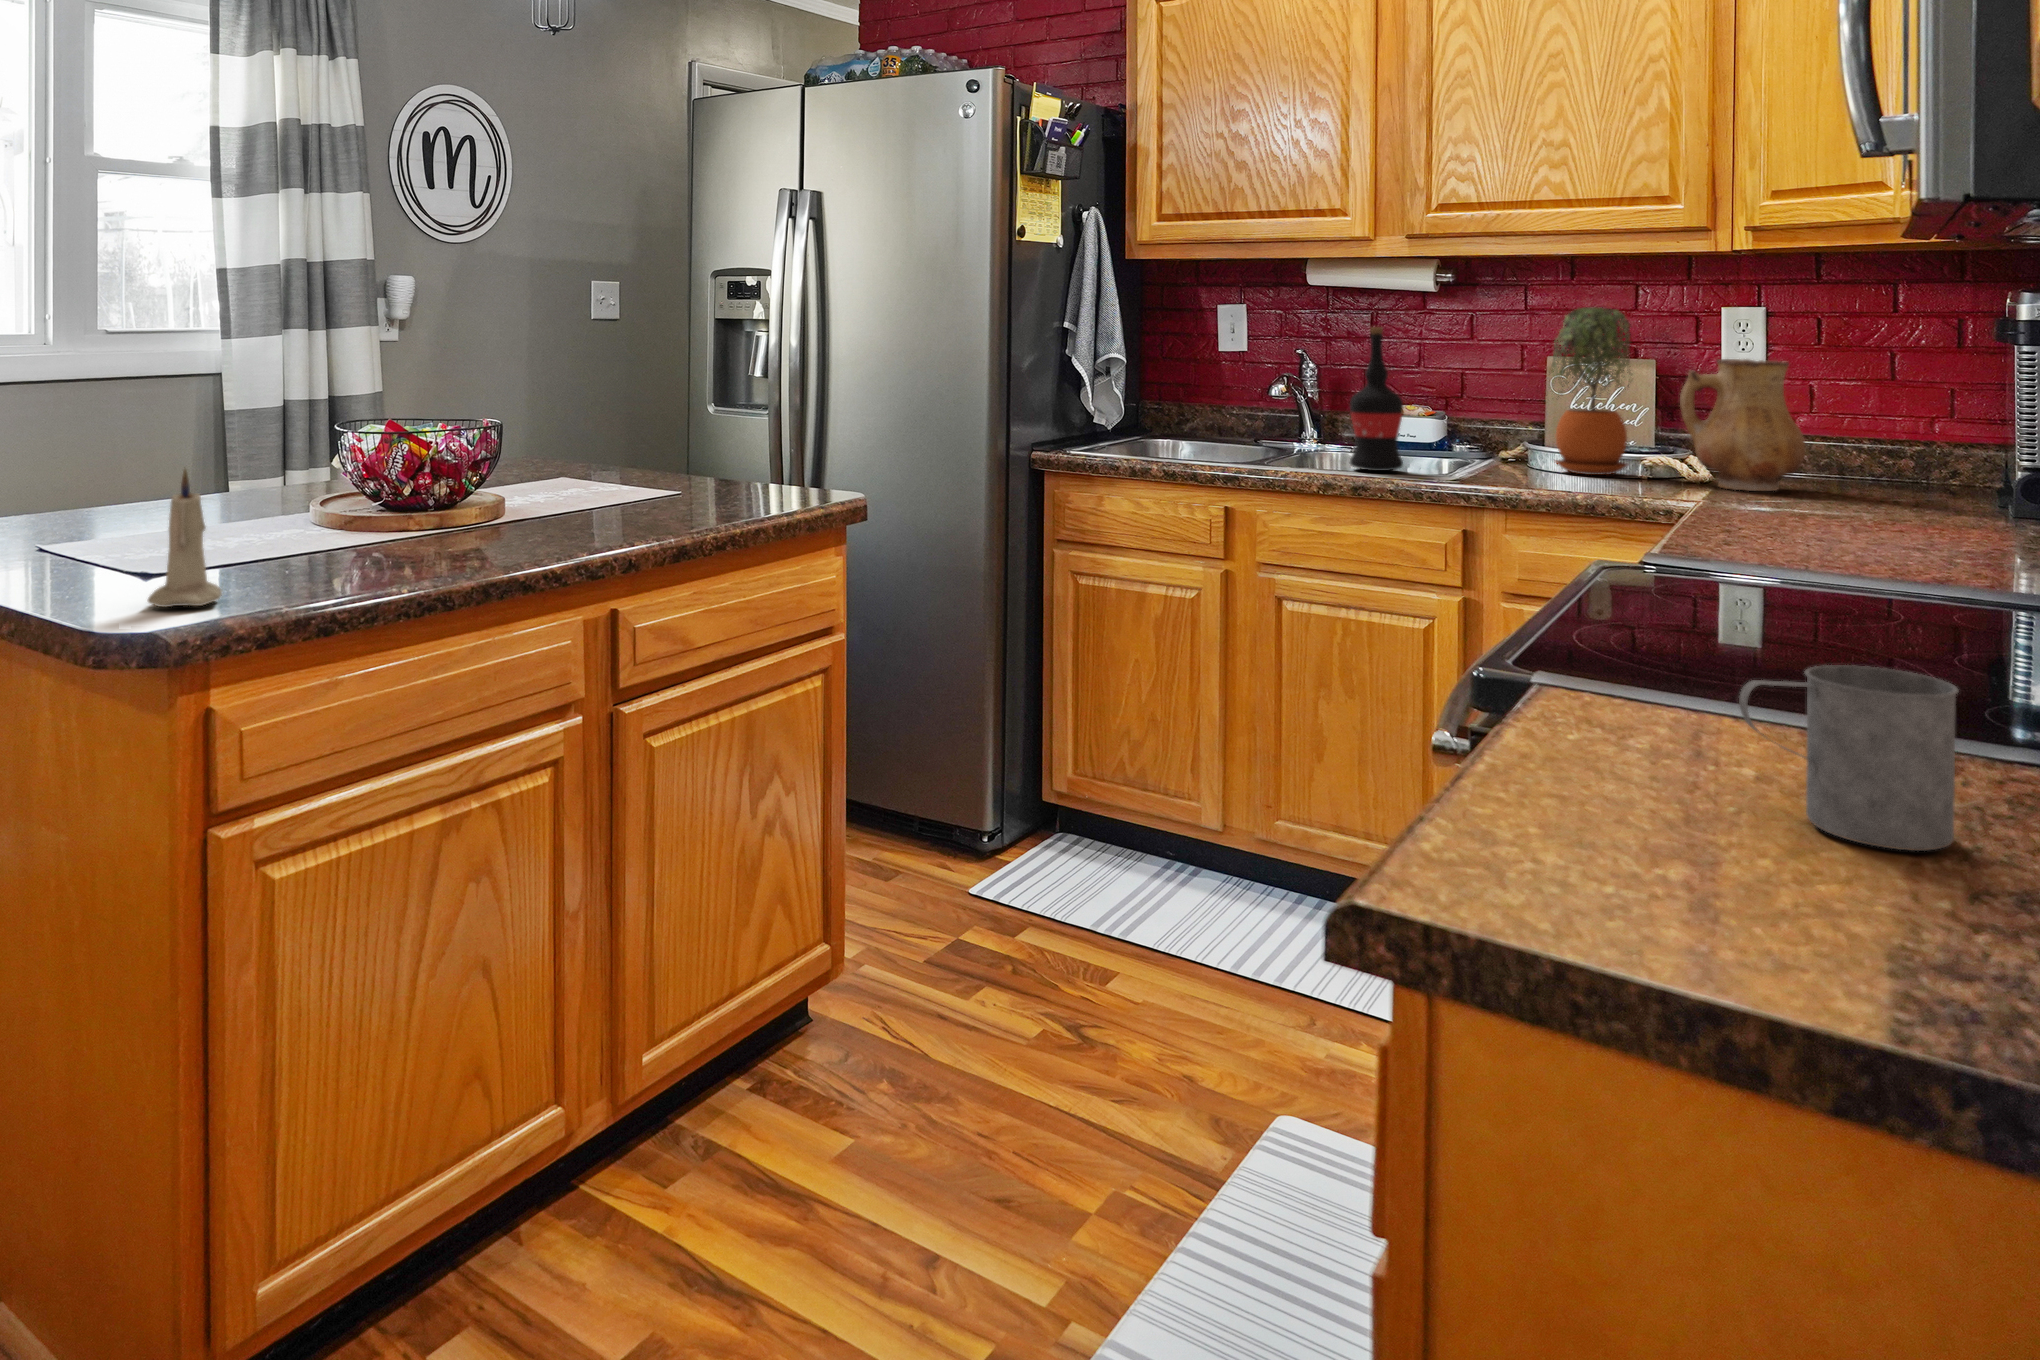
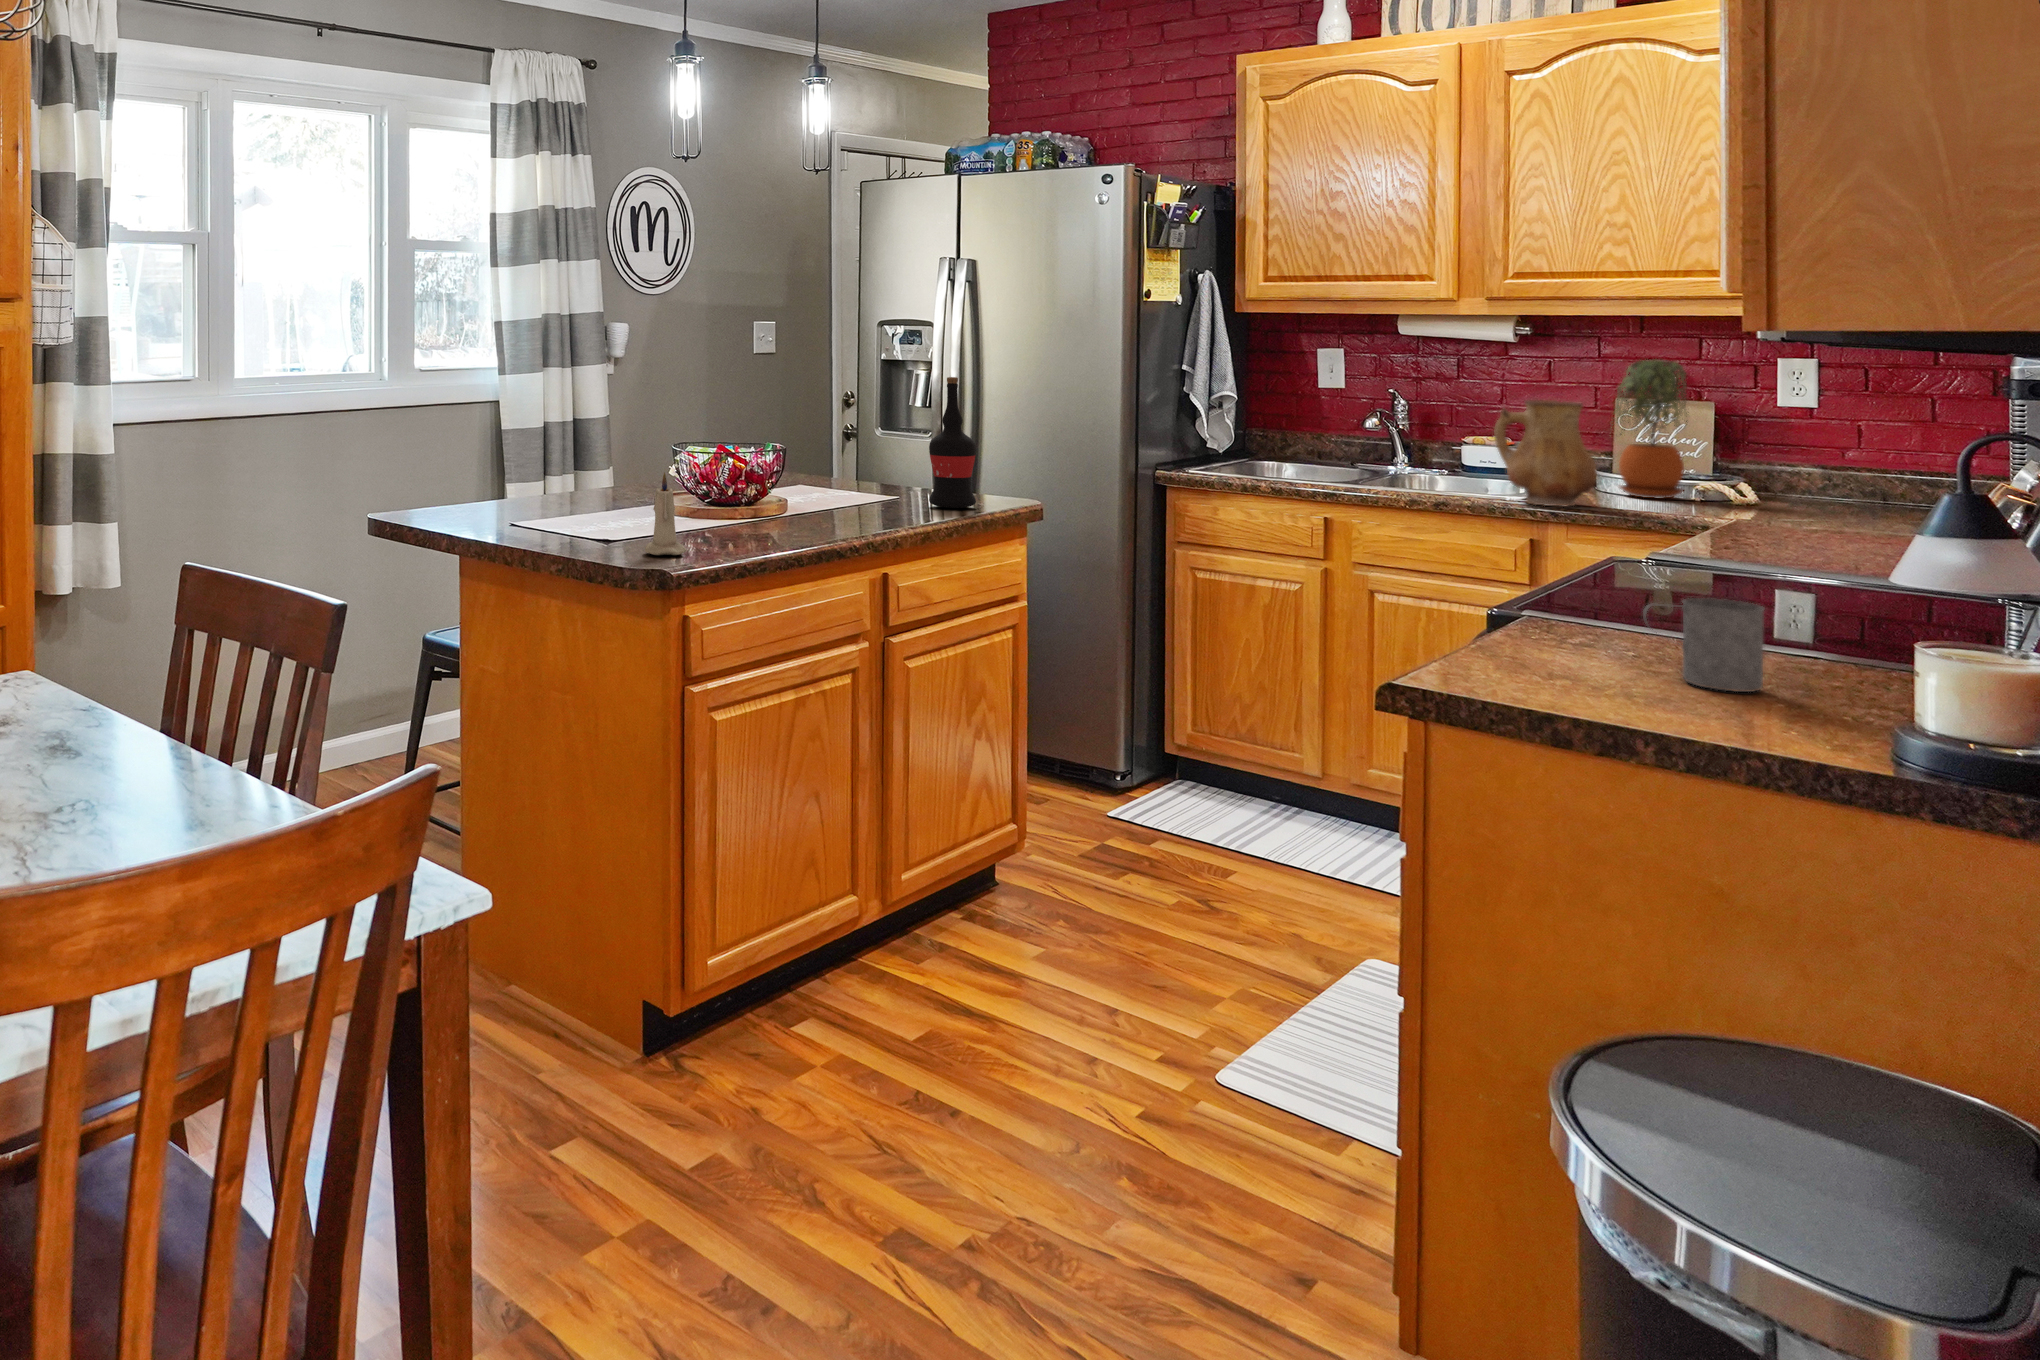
wine bottle: present [1350,327,1403,471] -> present [929,377,976,508]
ceramic pitcher: present [1680,359,1806,491] -> present [1494,400,1597,506]

